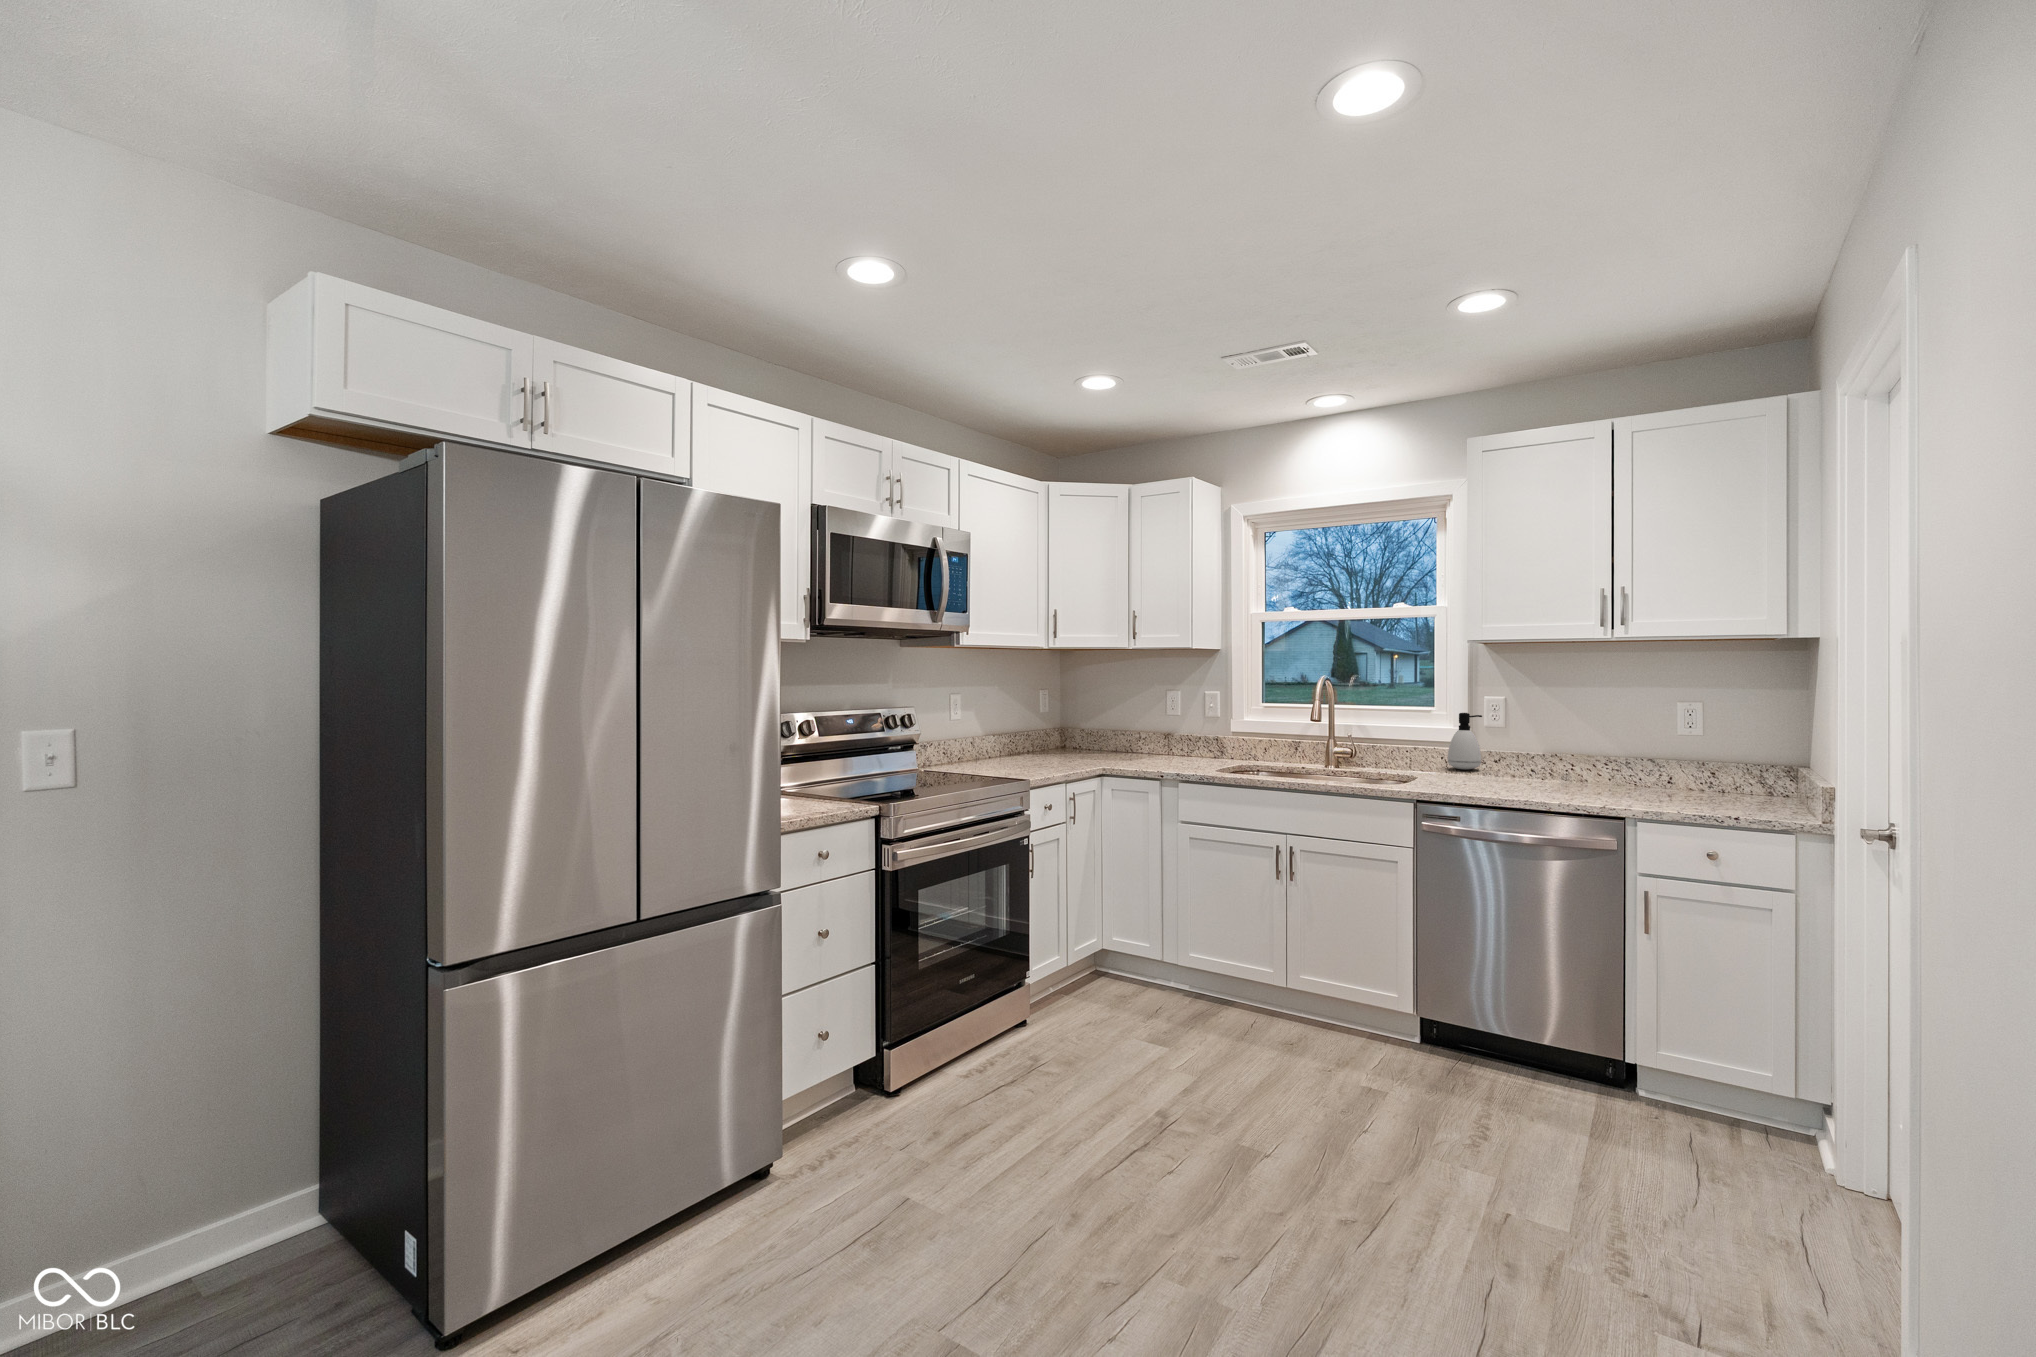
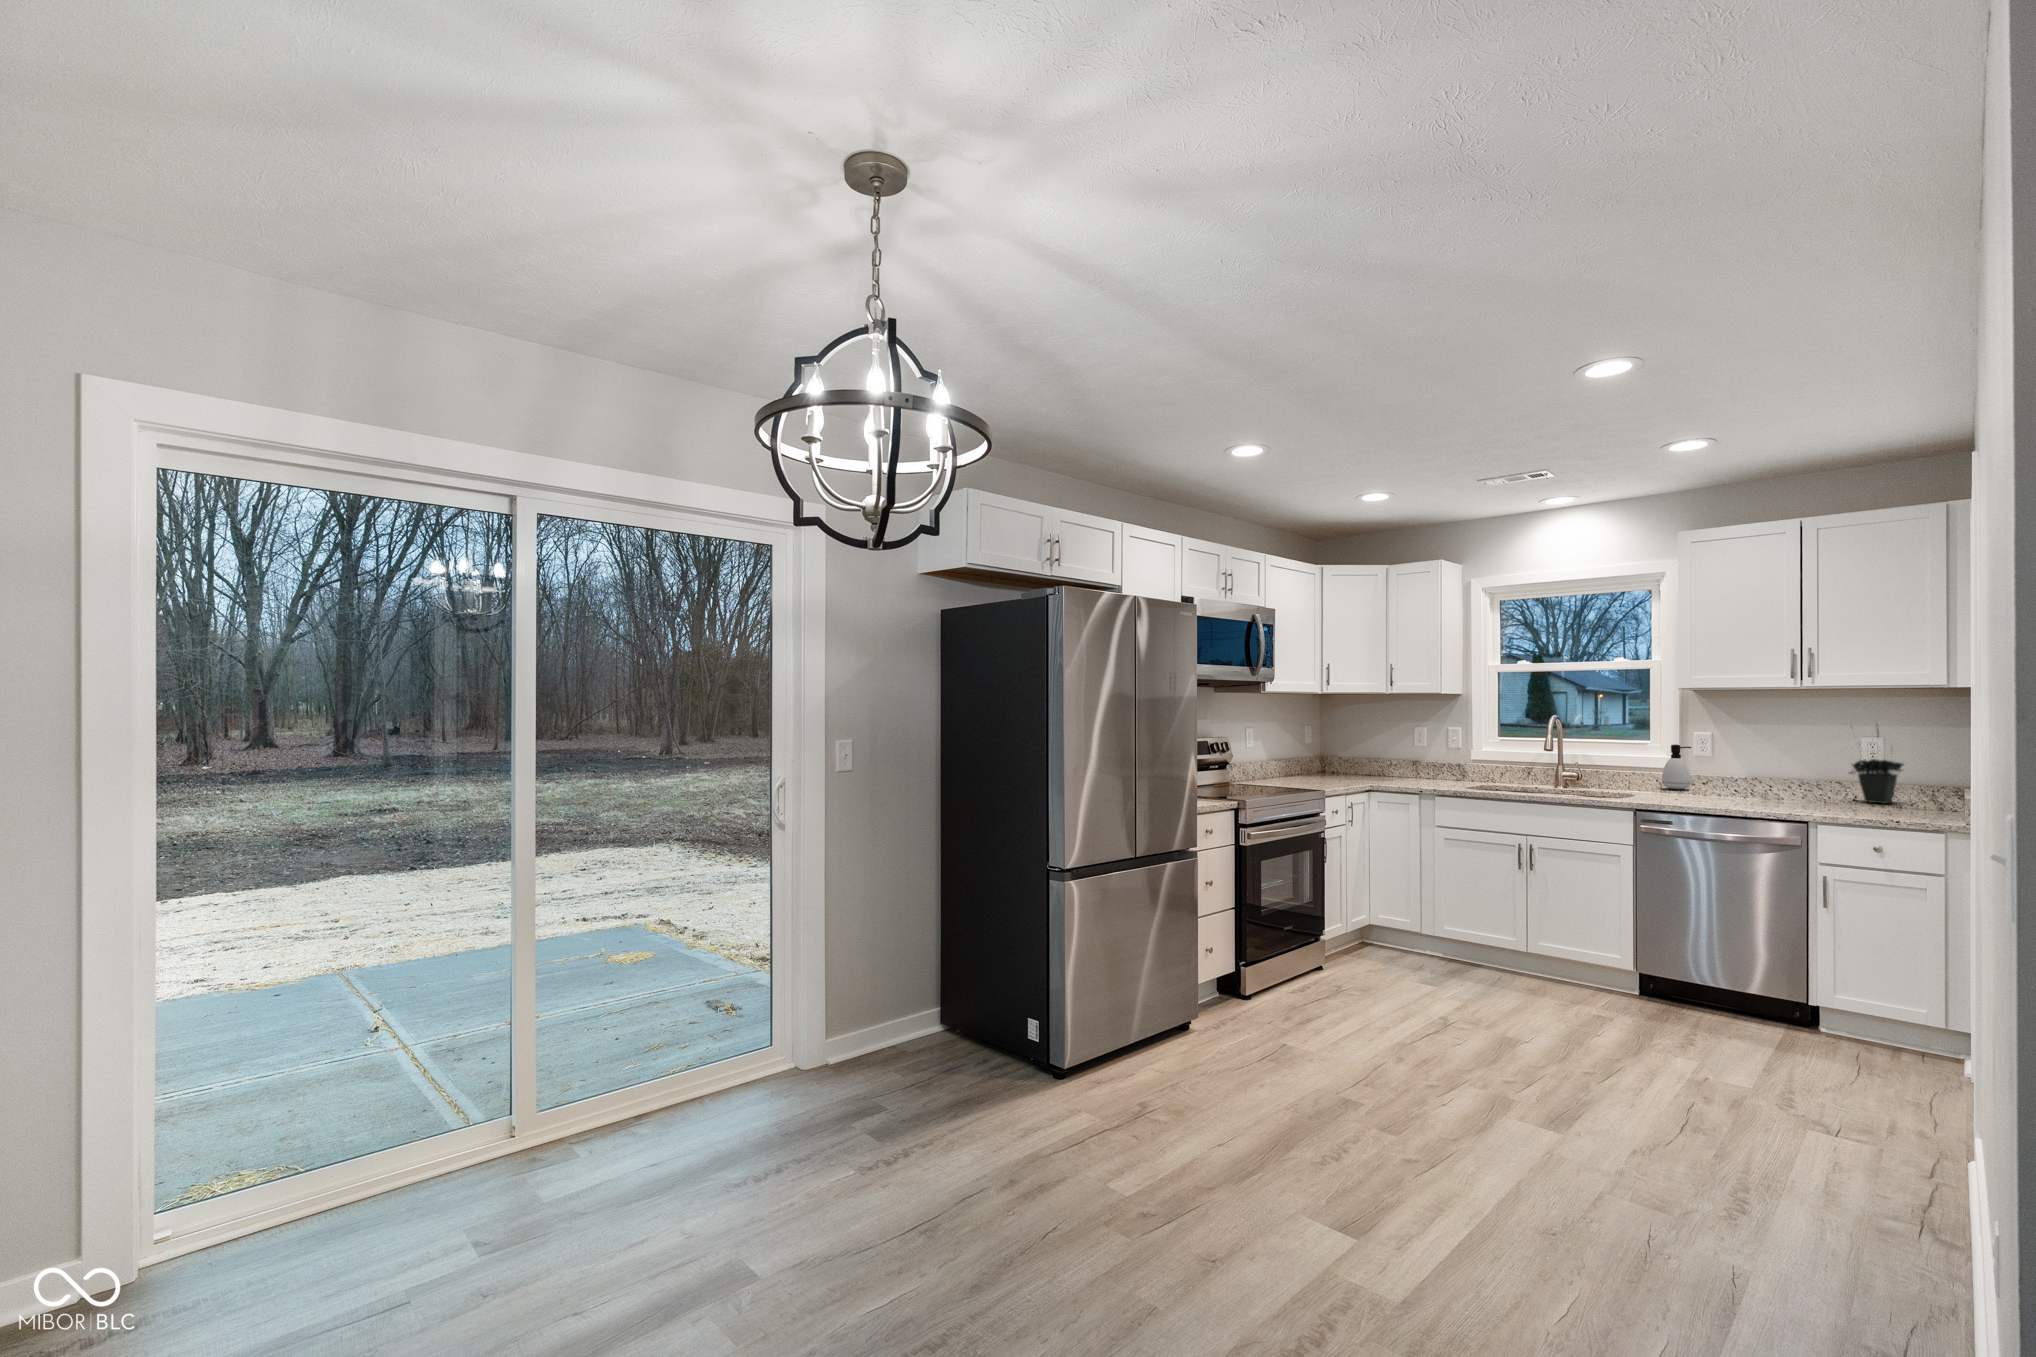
potted plant: none [1665,683,1731,787] -> present [1850,725,1904,803]

